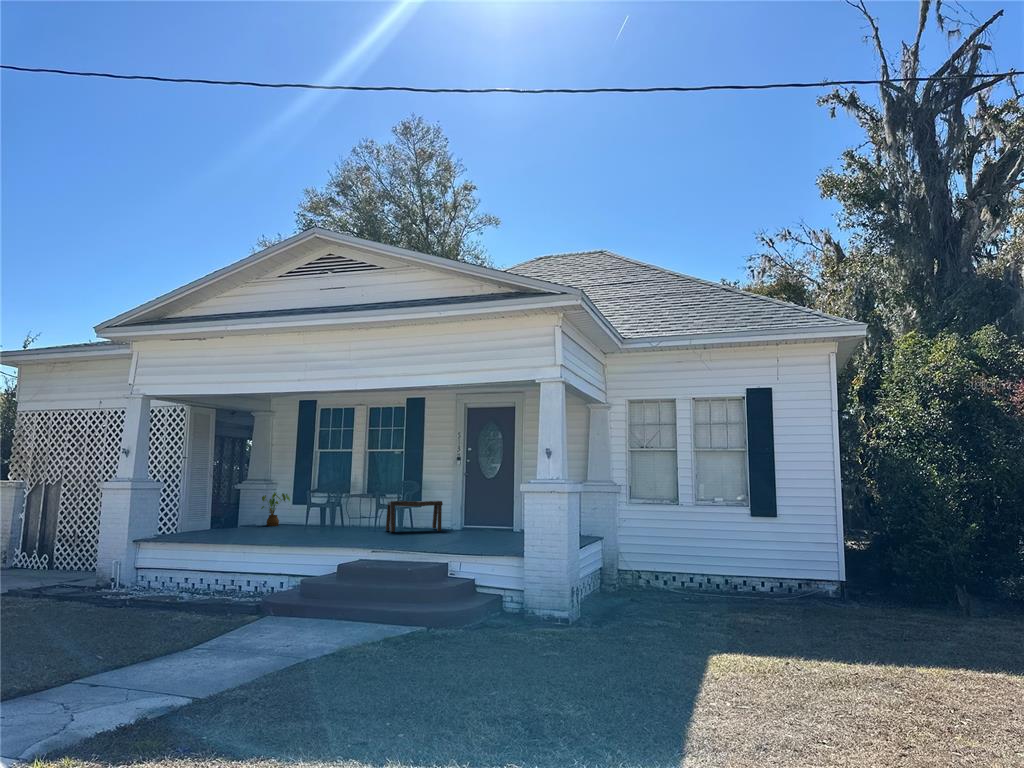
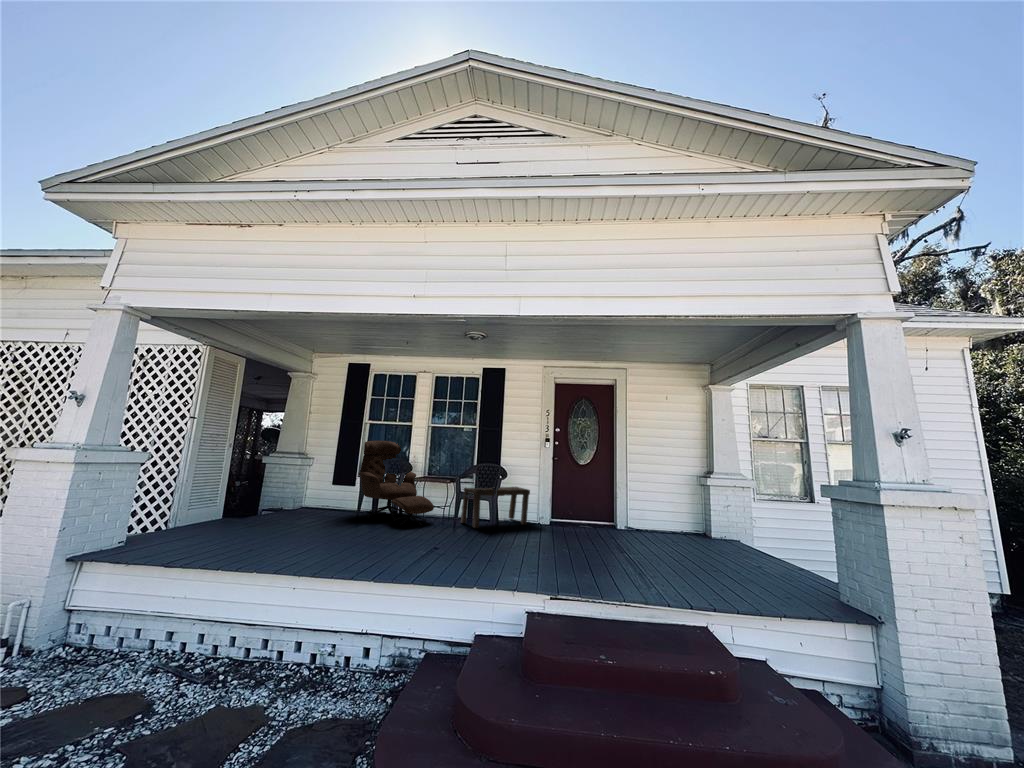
lounge chair: none [307,468,364,532] -> present [359,441,434,525]
house plant: present [261,492,290,526] -> none [292,465,329,507]

